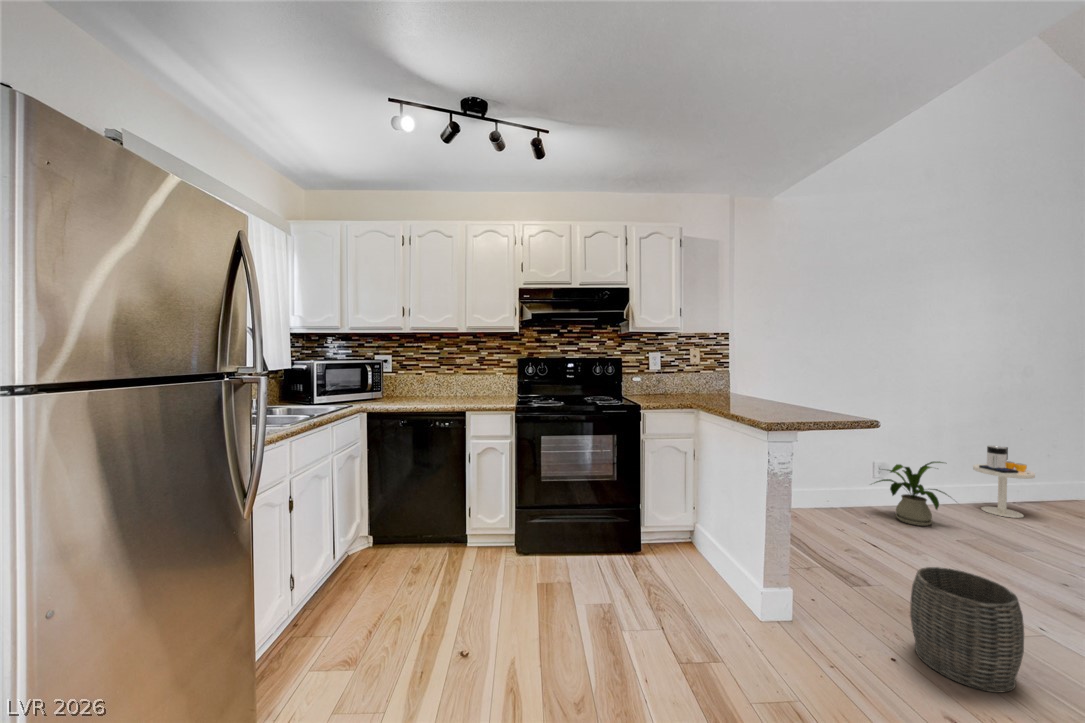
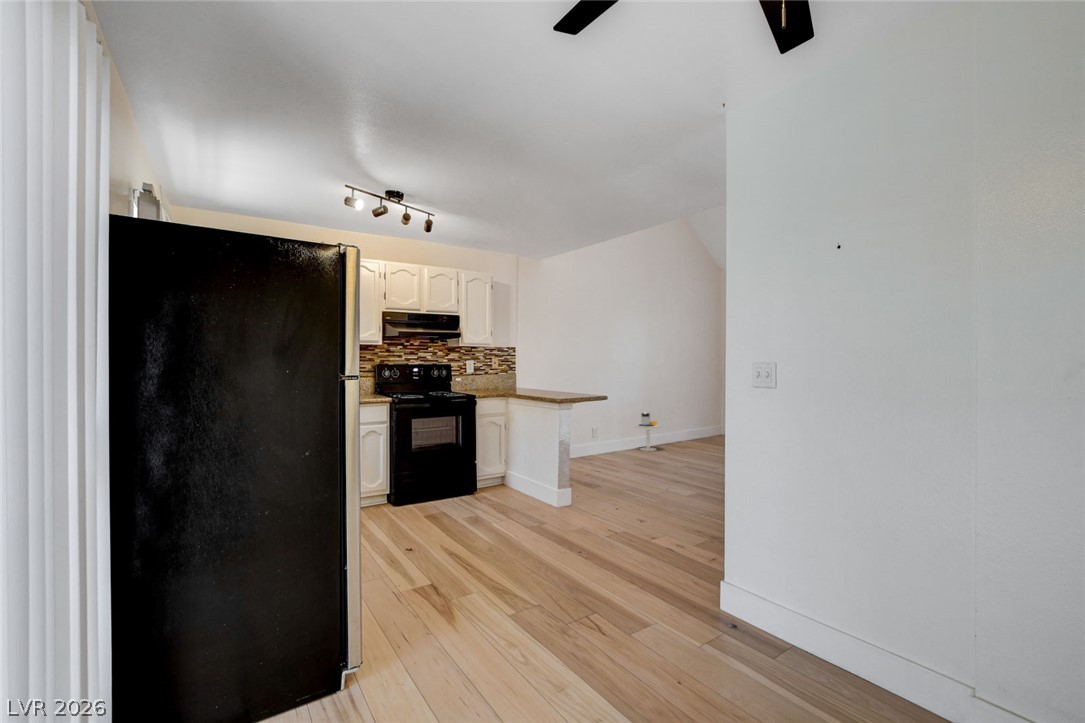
house plant: present [875,462,947,526] -> none [590,421,632,459]
woven basket: present [910,567,1024,693] -> none [618,458,655,502]

